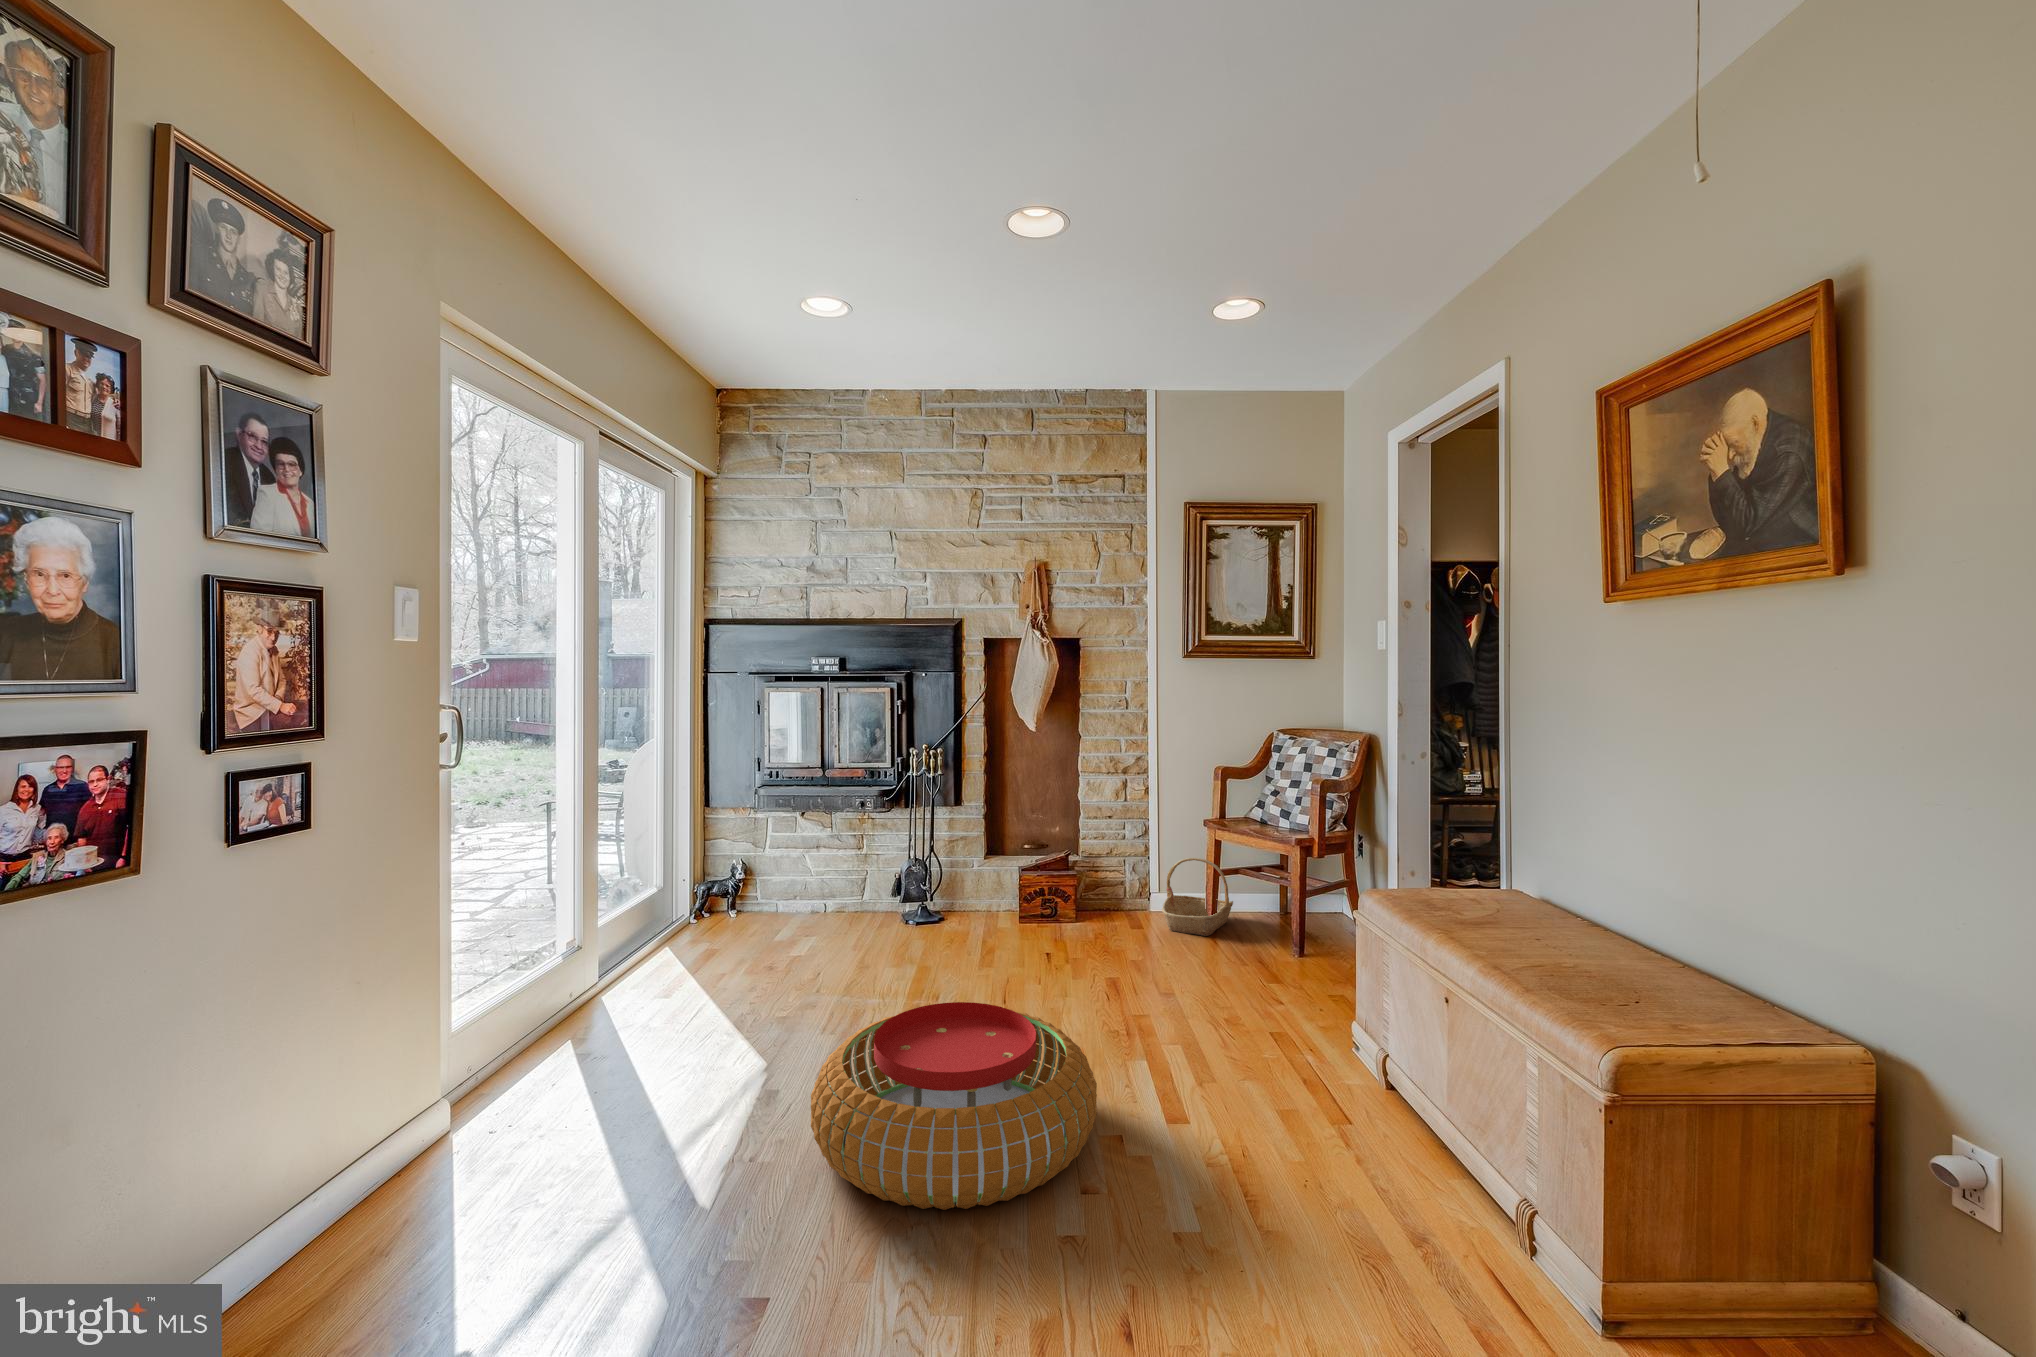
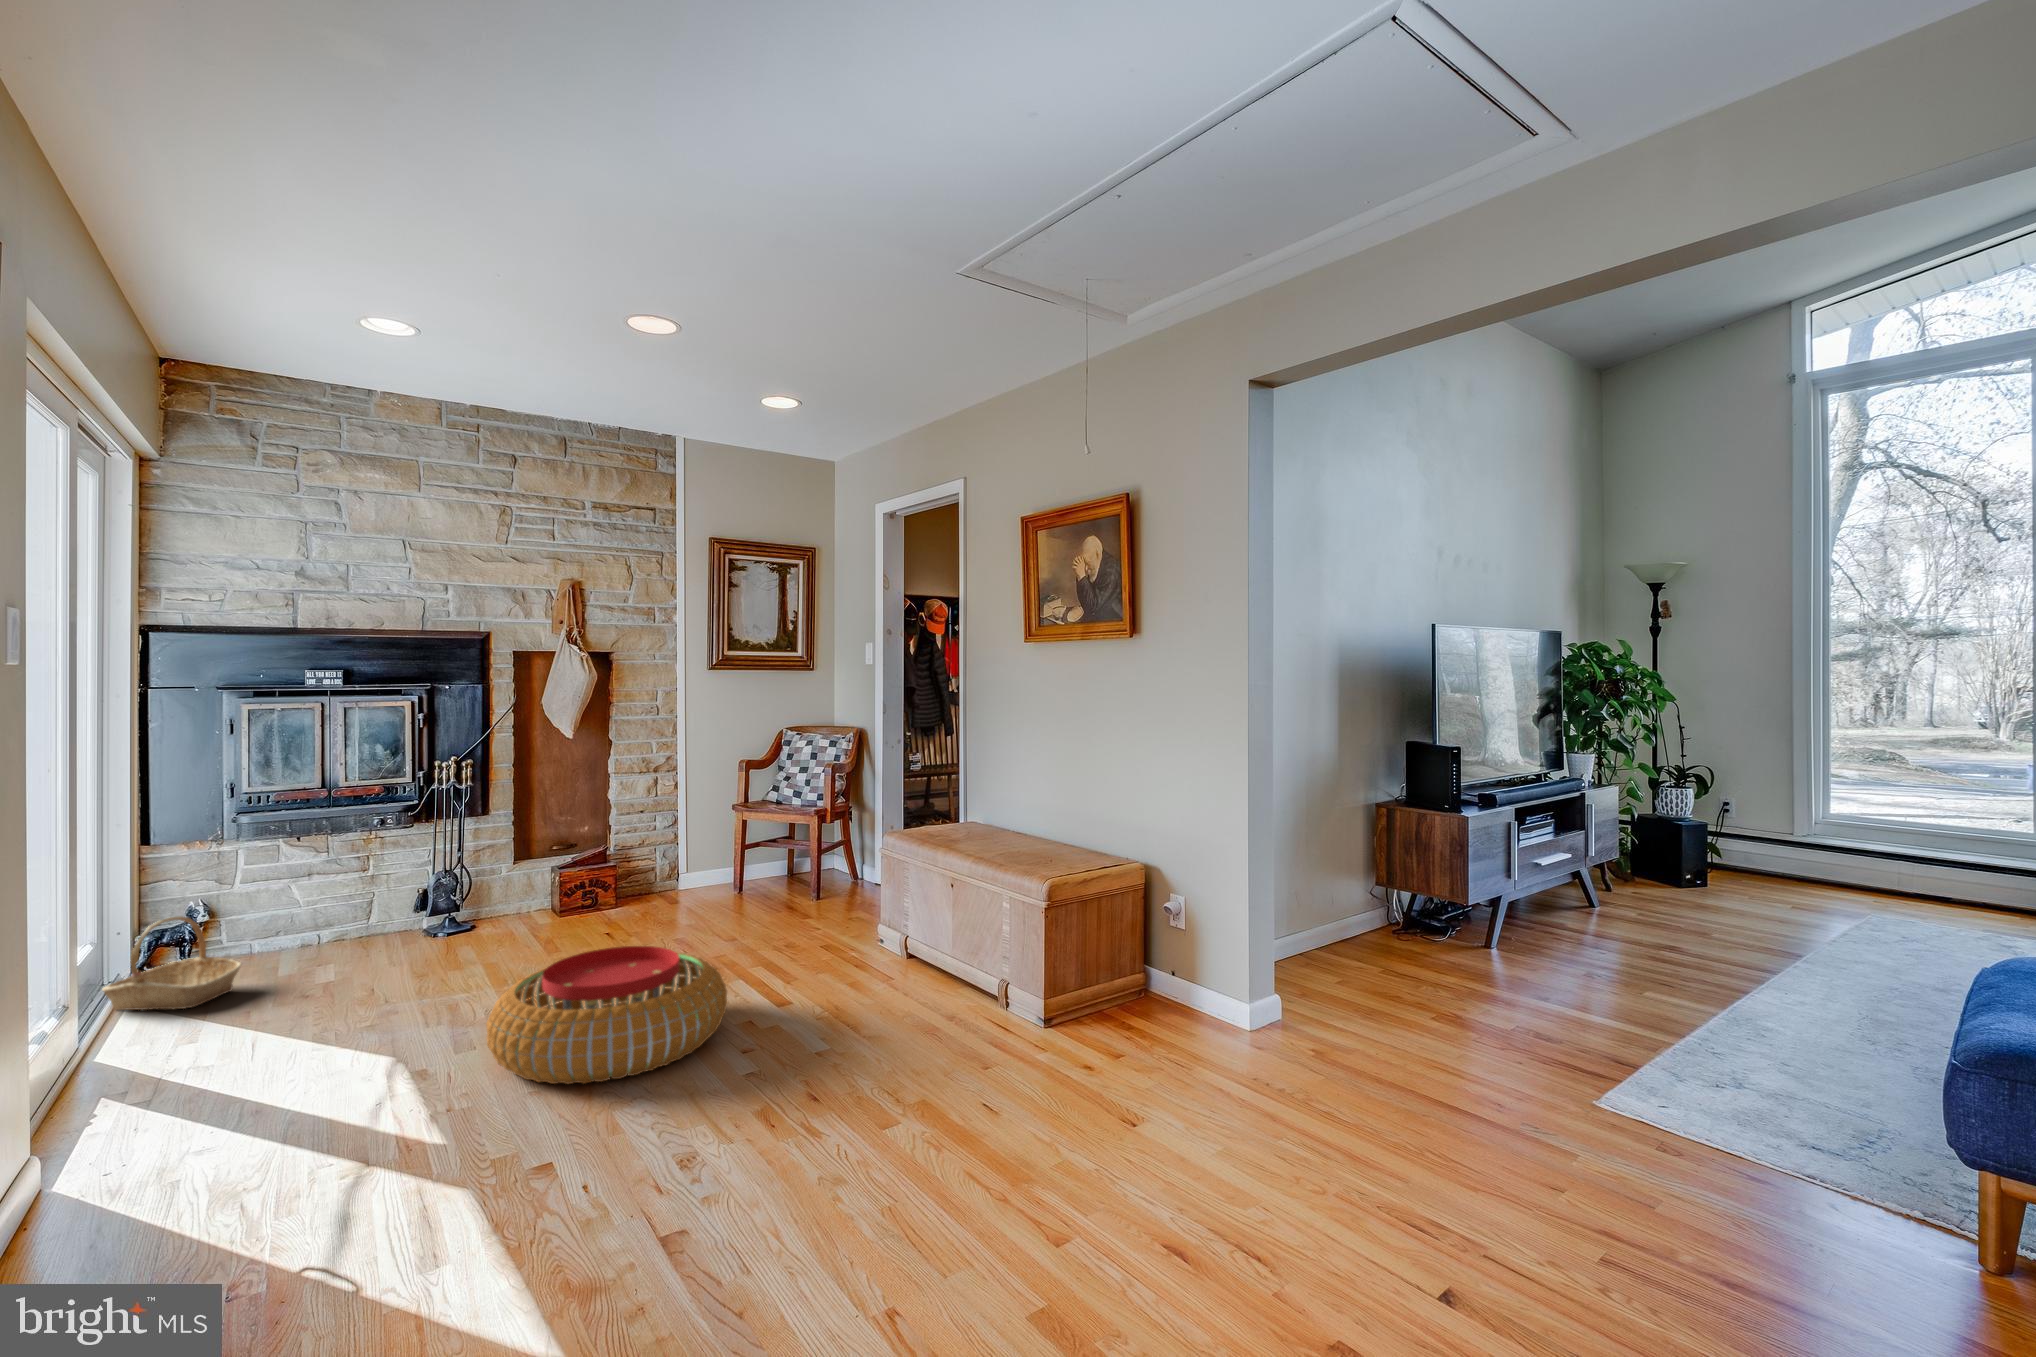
basket: present [1162,858,1233,936] -> present [102,916,242,1010]

